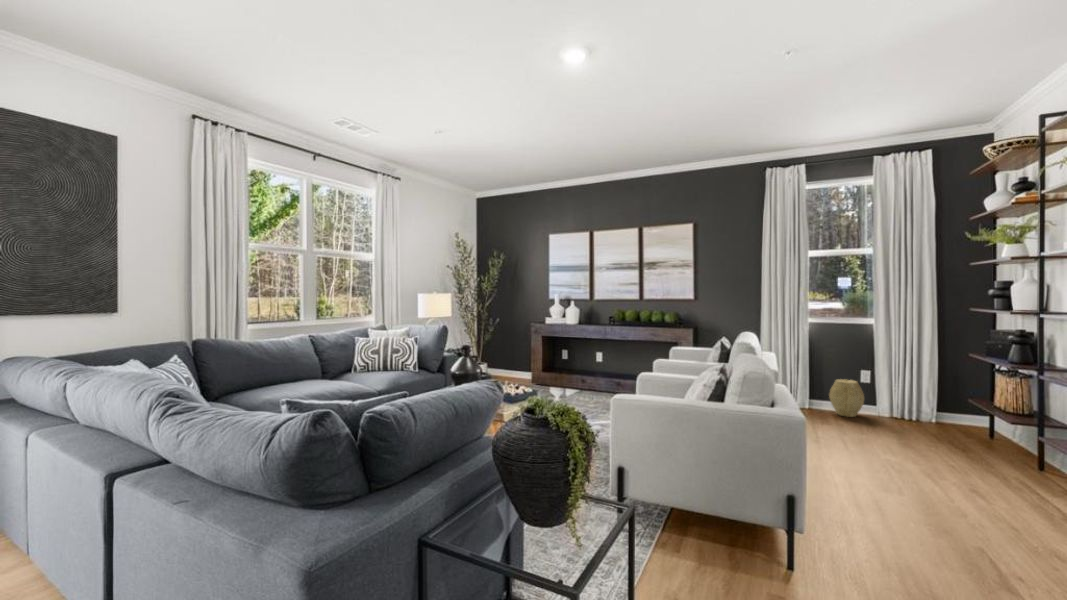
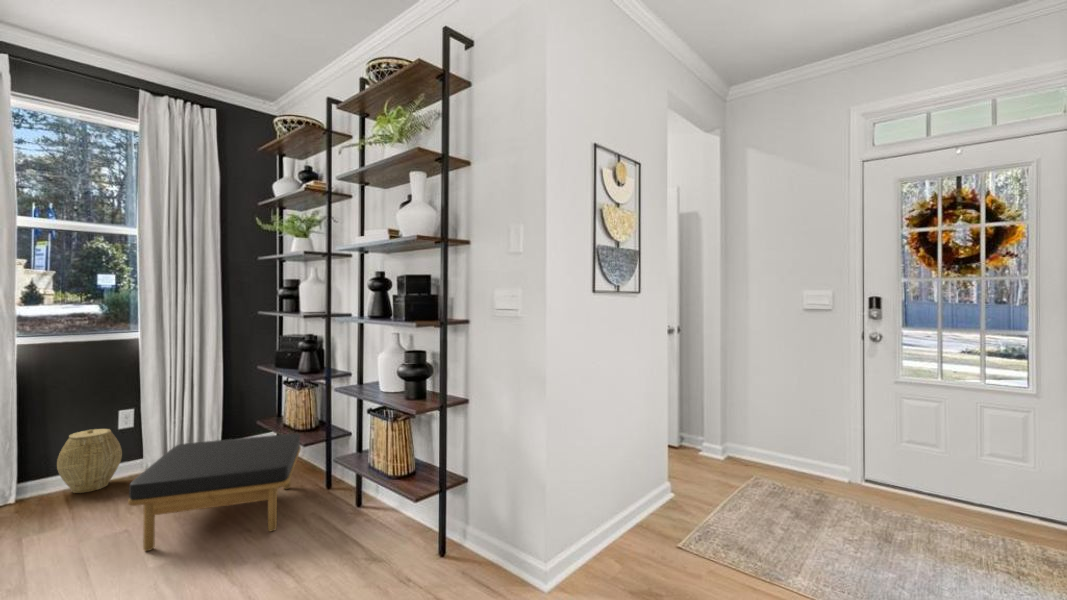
ottoman: none [876,399,1011,474] -> present [128,434,301,551]

